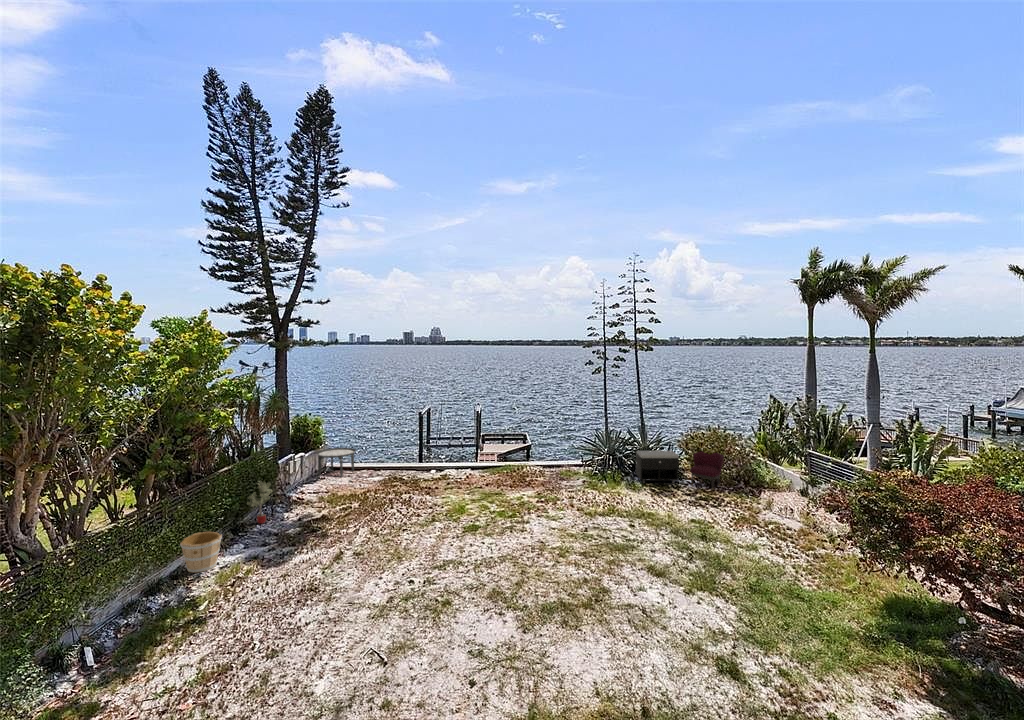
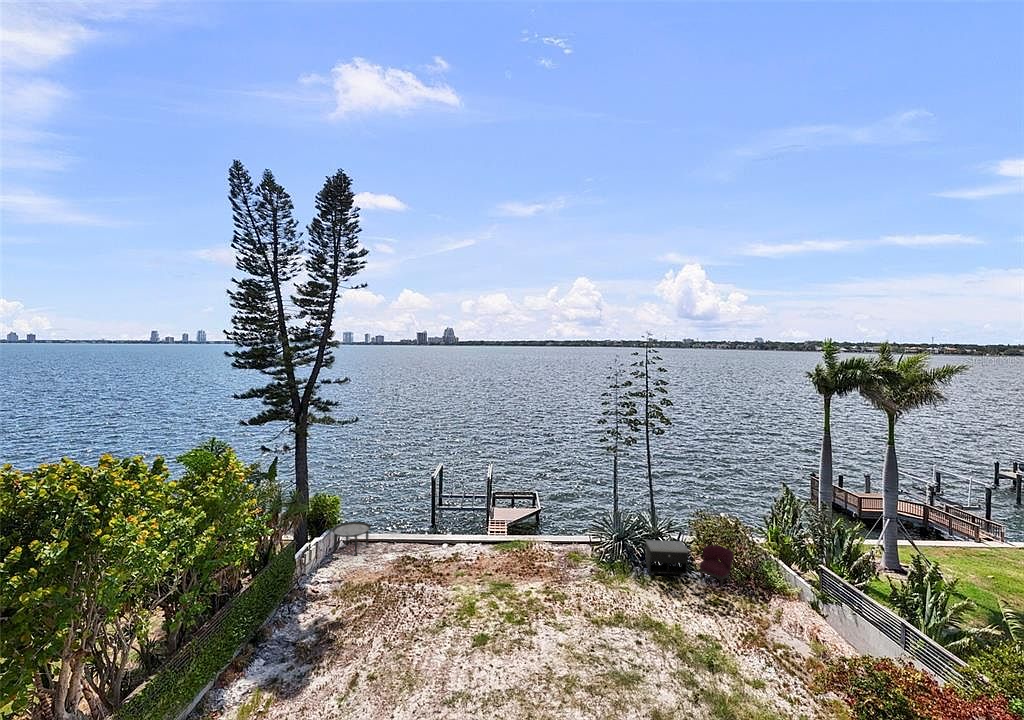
potted tree: present [247,481,272,524] -> none [264,582,290,627]
wooden bucket: present [180,531,222,573] -> none [200,654,240,701]

